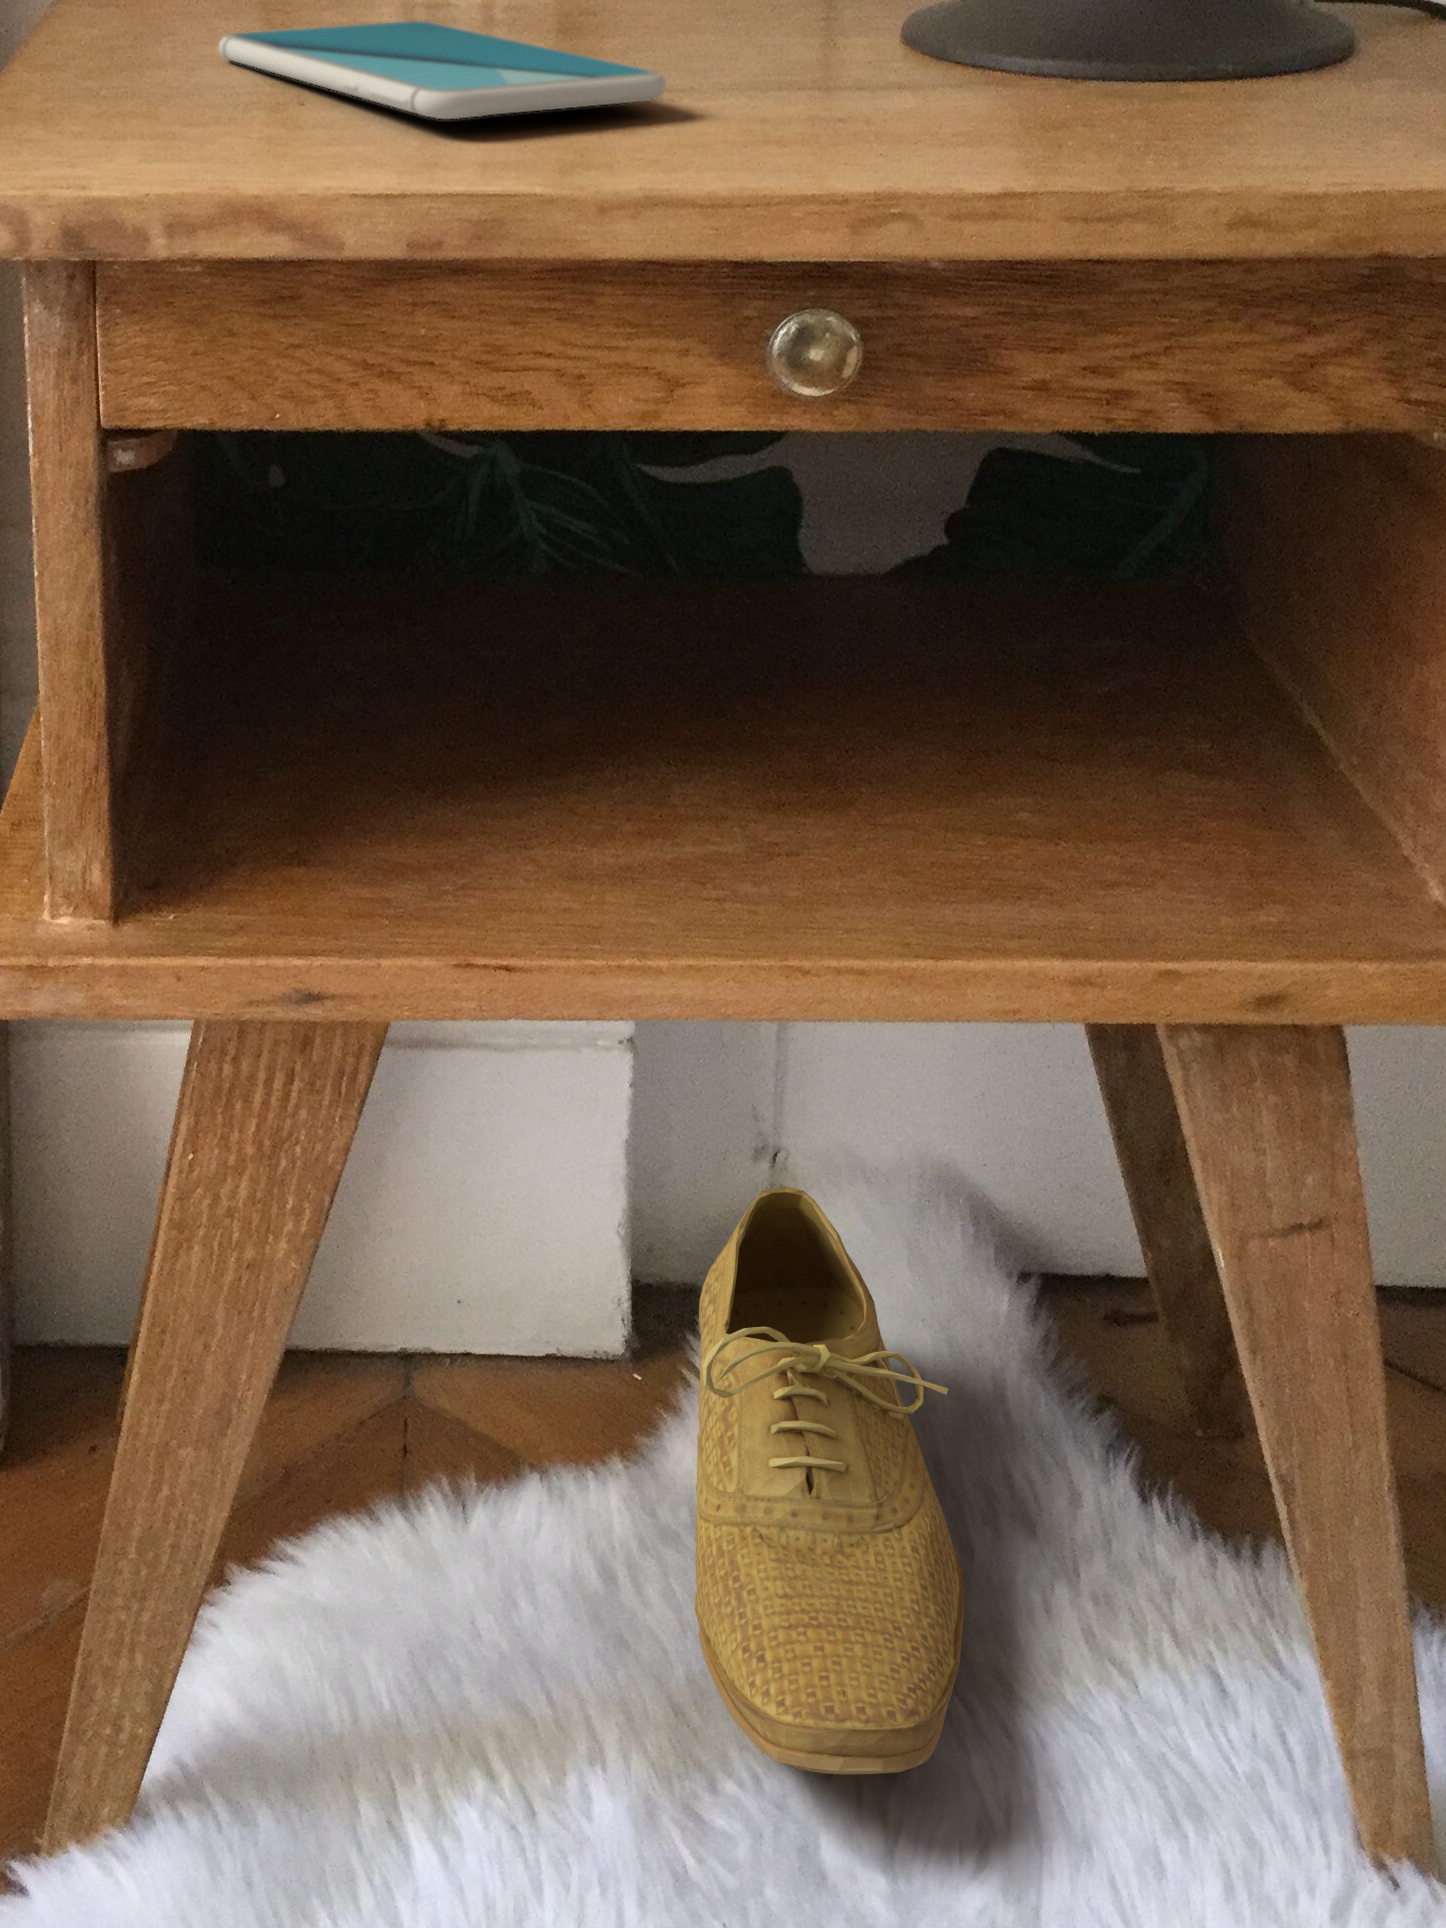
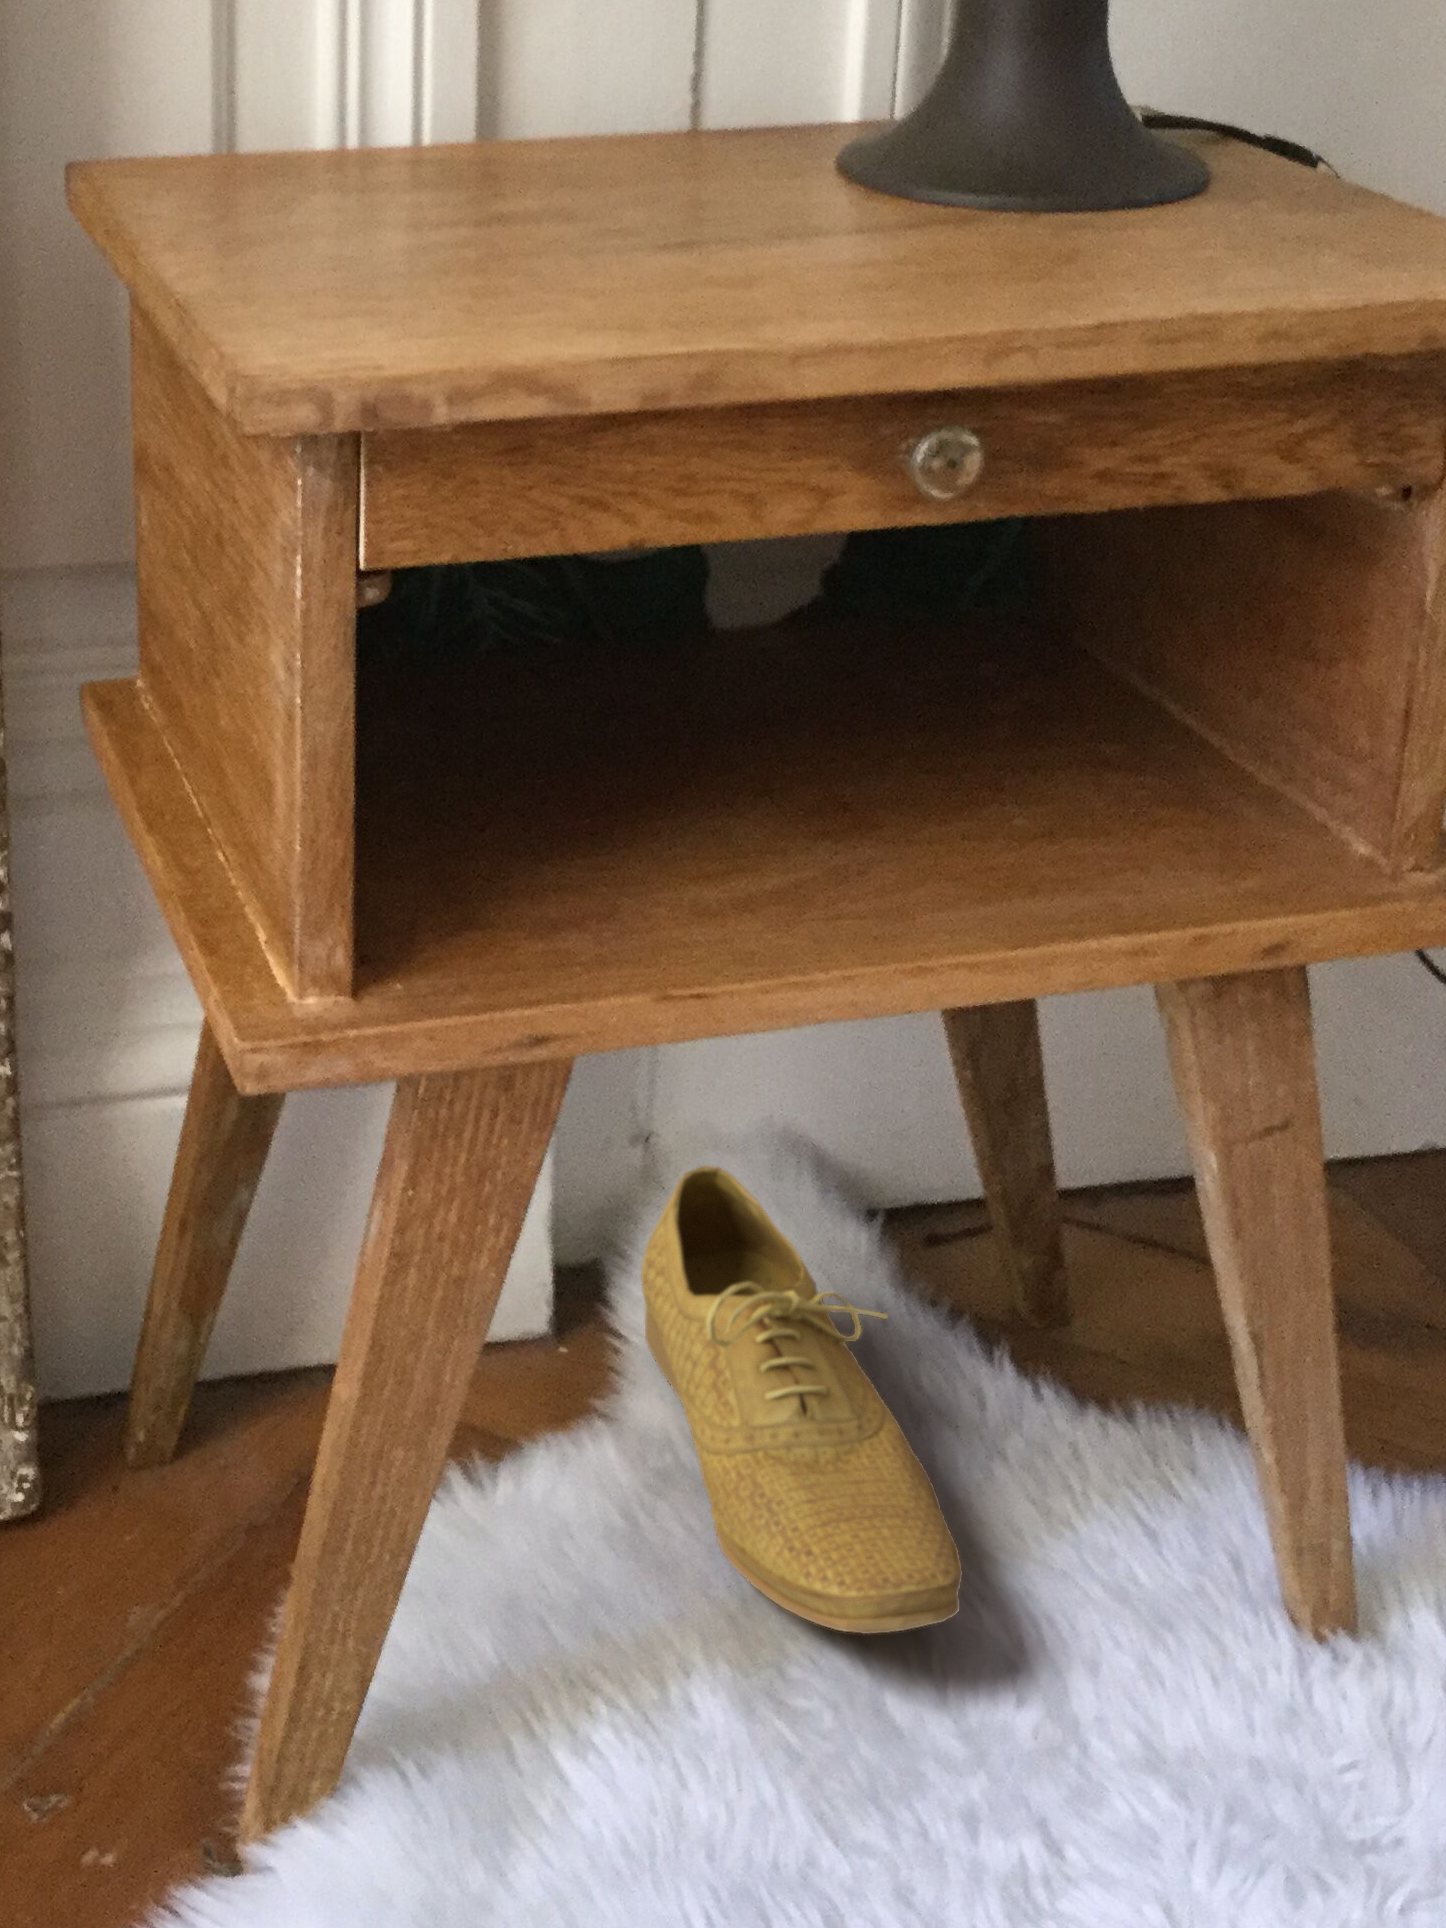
smartphone: present [219,21,666,119] -> none [290,187,734,296]

